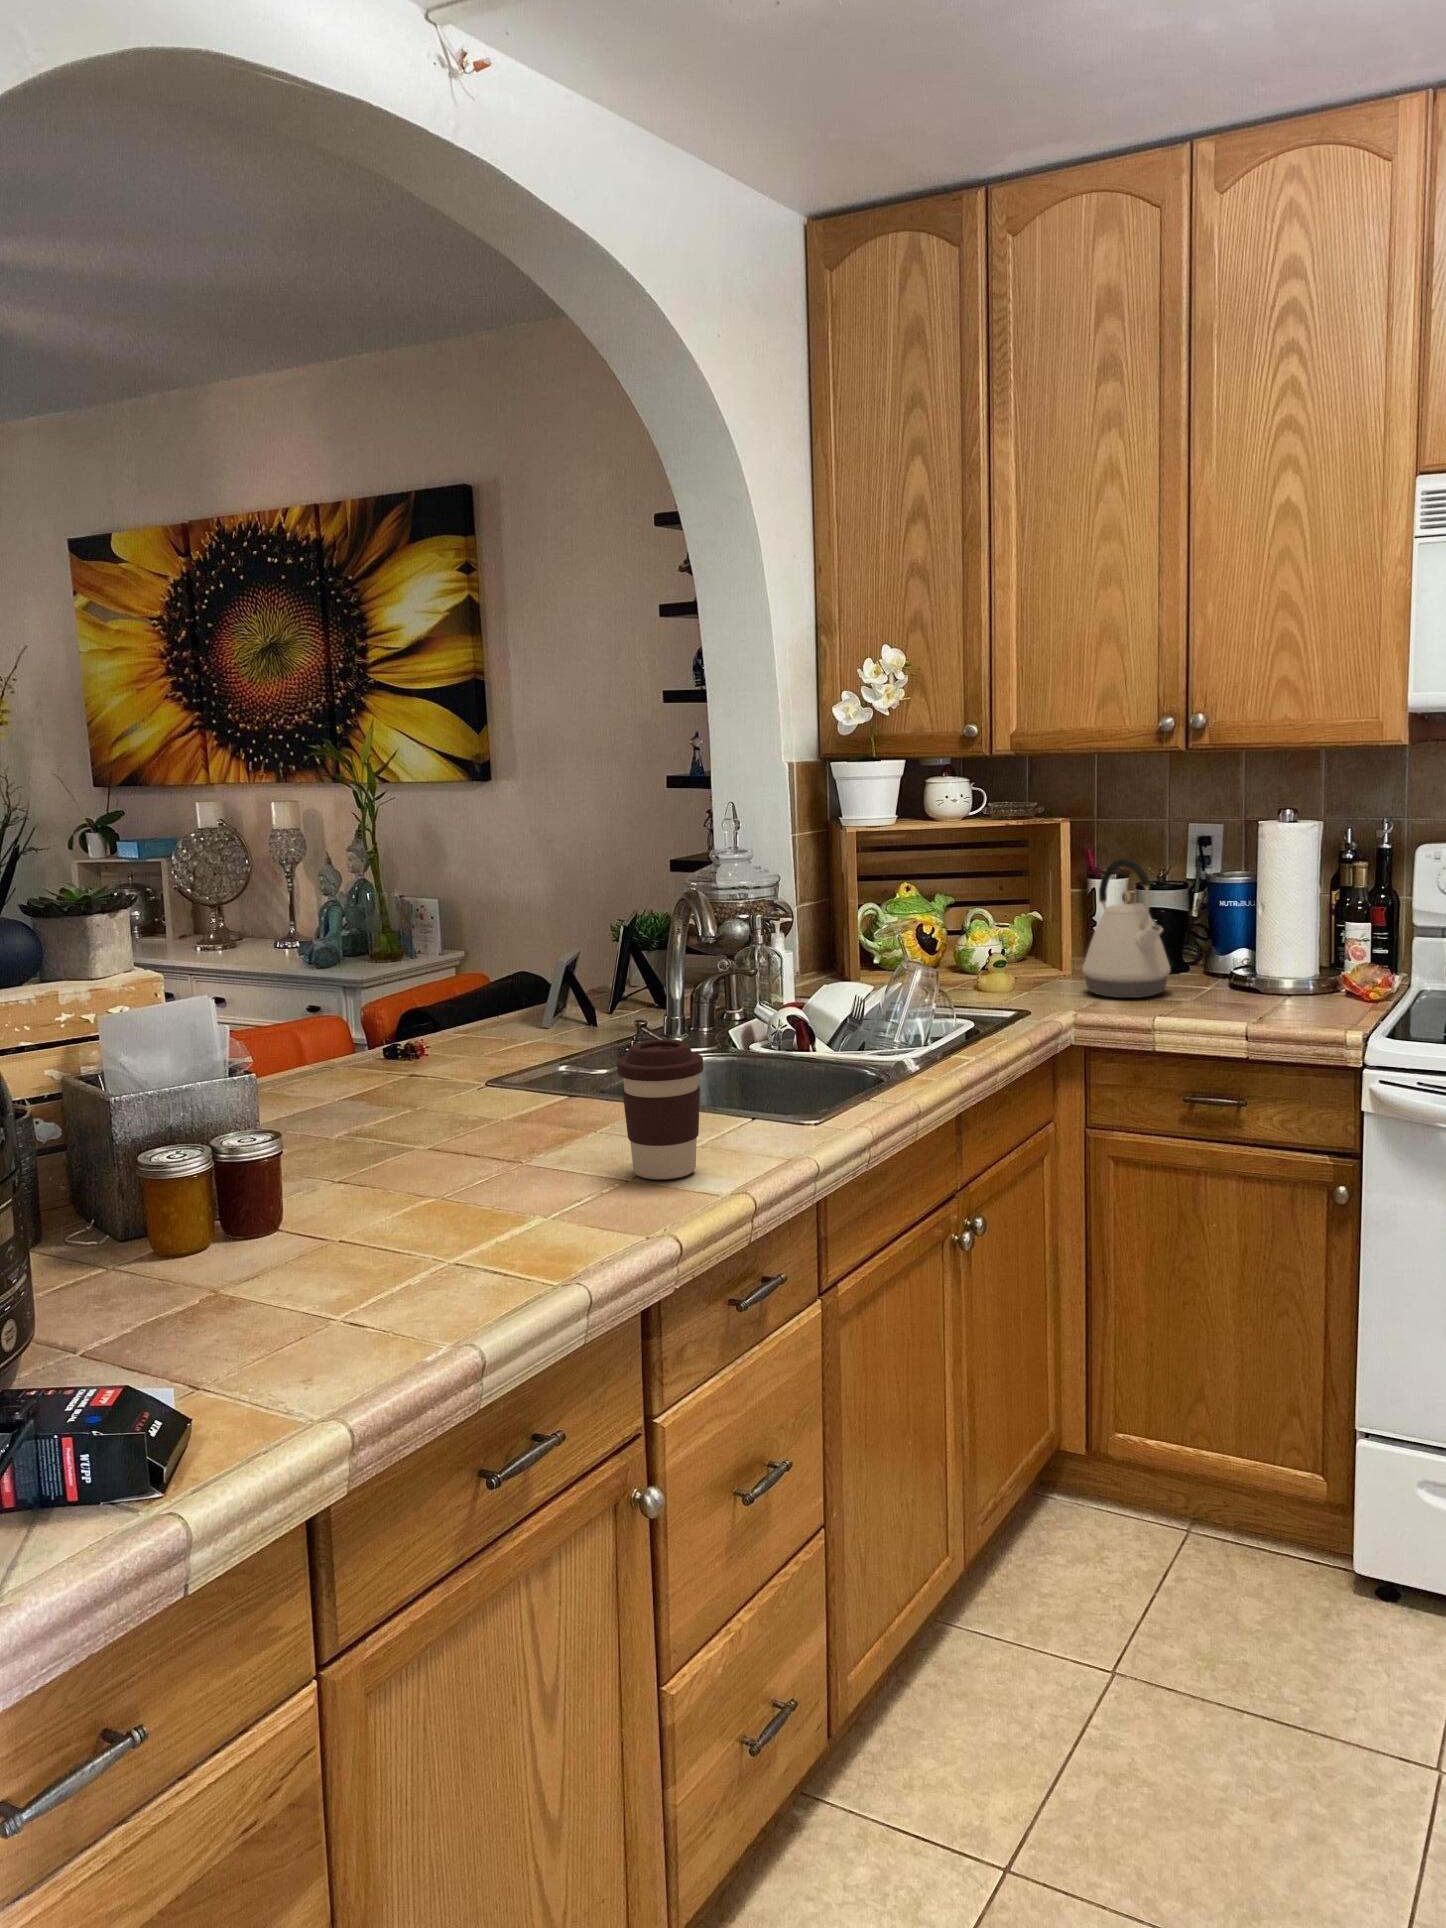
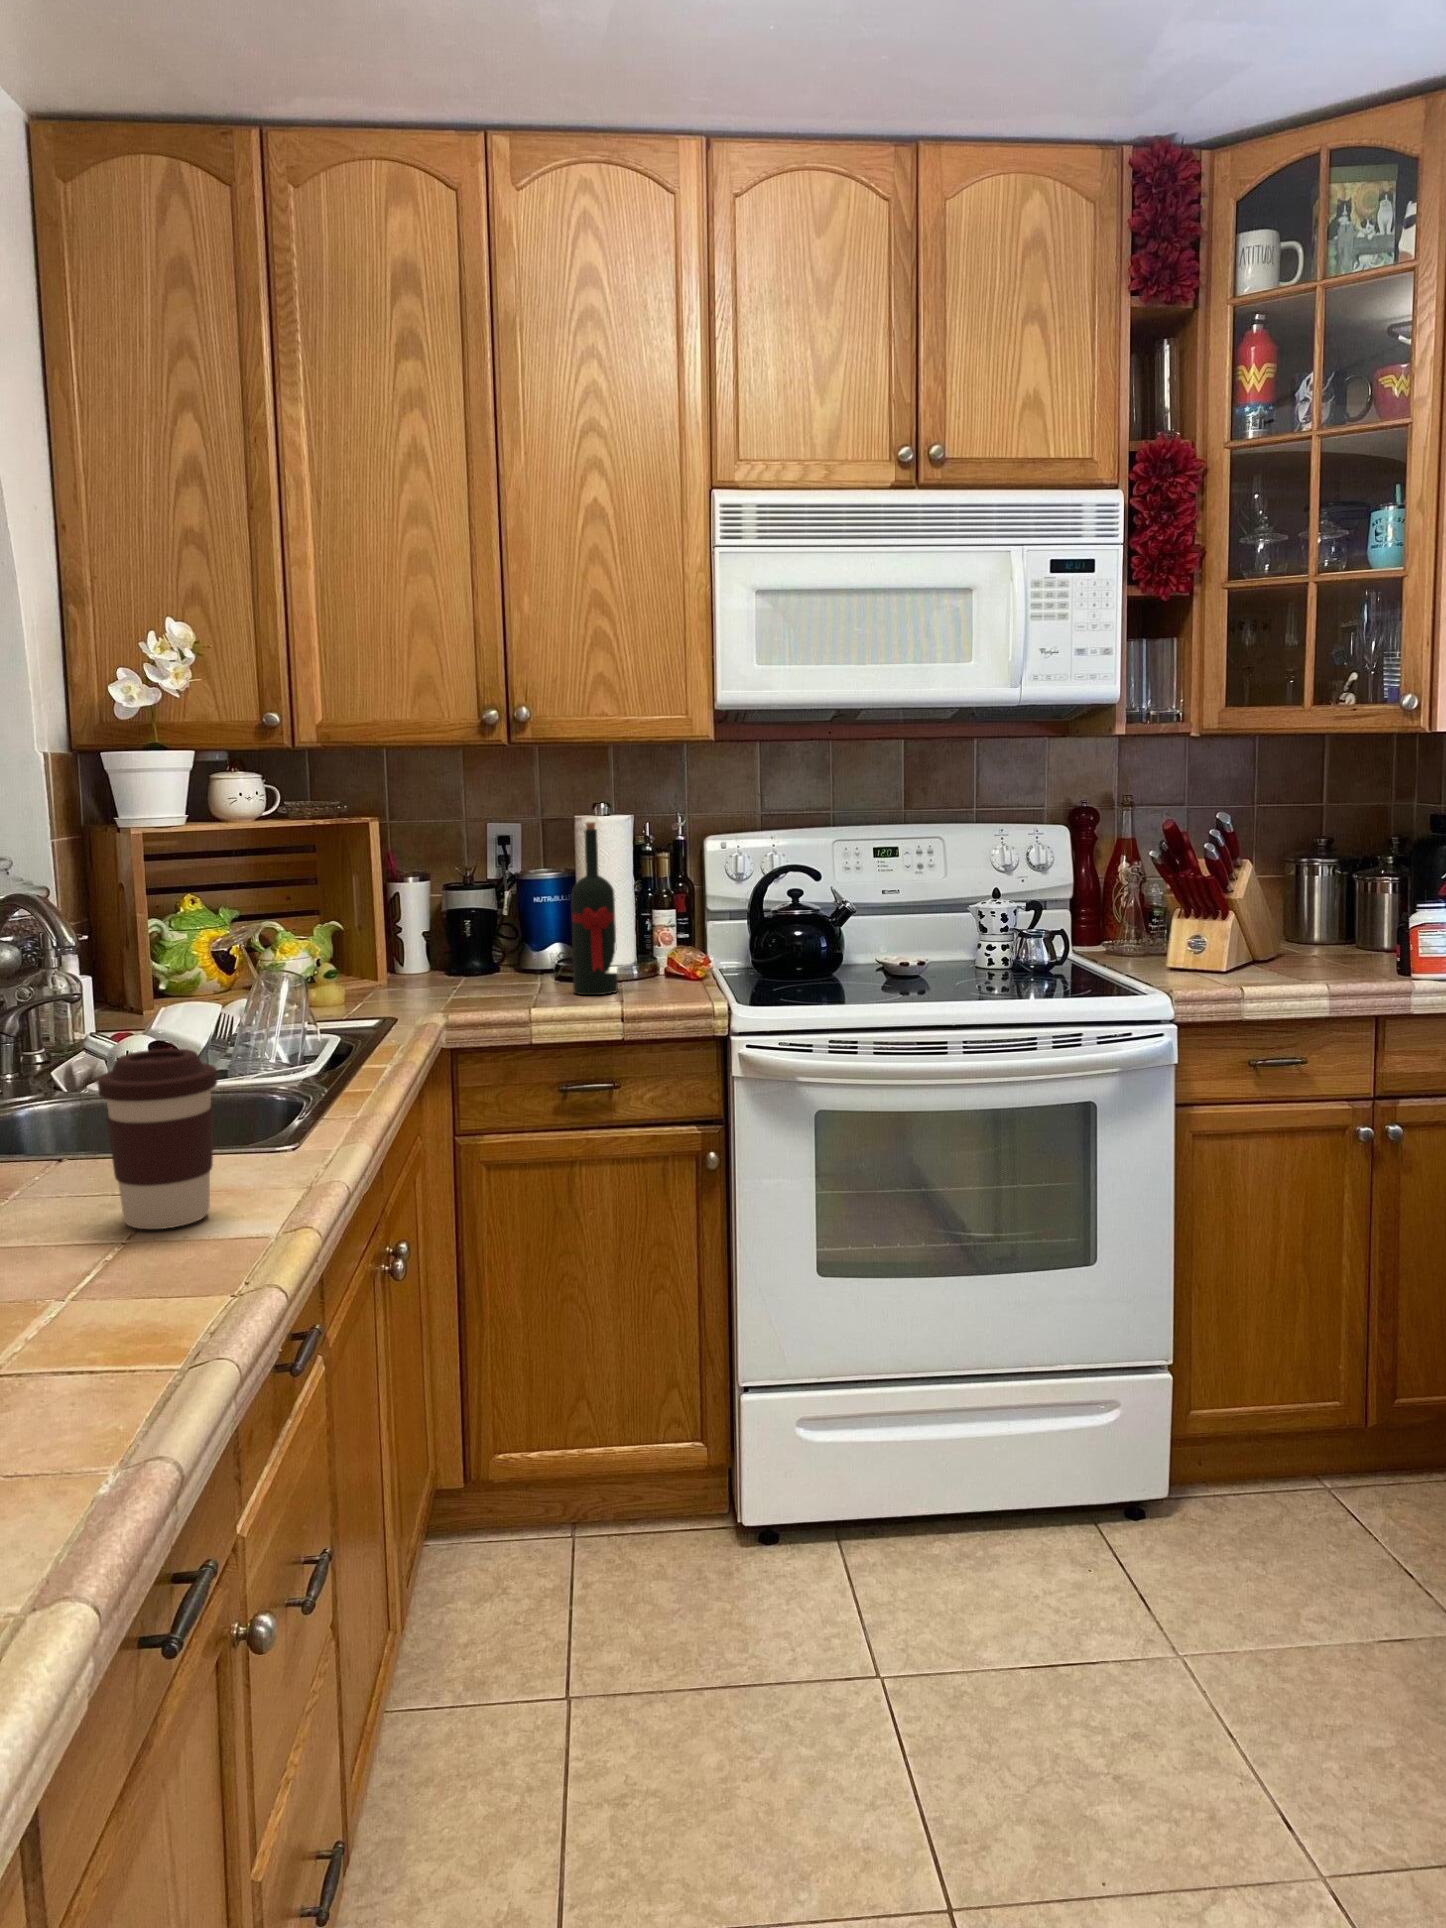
wine bottle: none [1229,832,1276,1007] -> present [571,822,618,995]
kettle: present [1082,858,1170,998] -> none [418,854,509,999]

